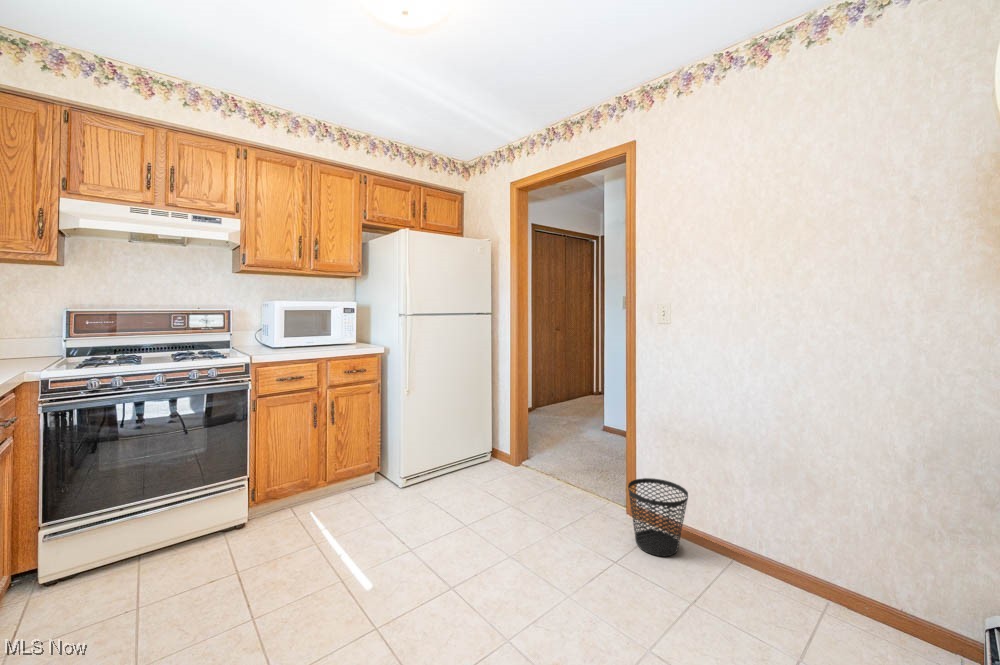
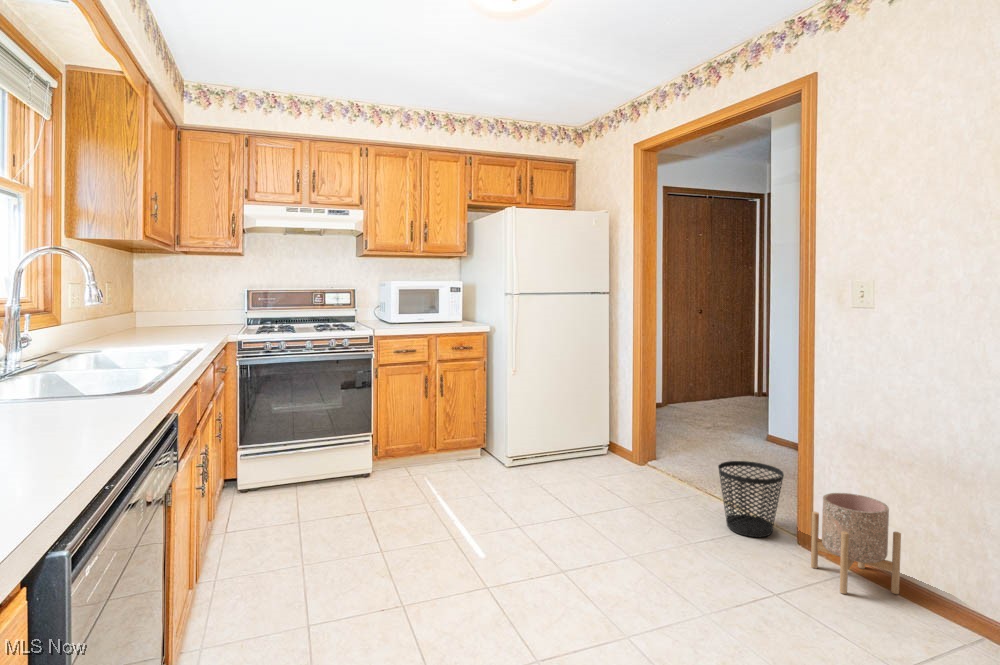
planter: none [729,513,817,623] -> present [811,493,901,594]

